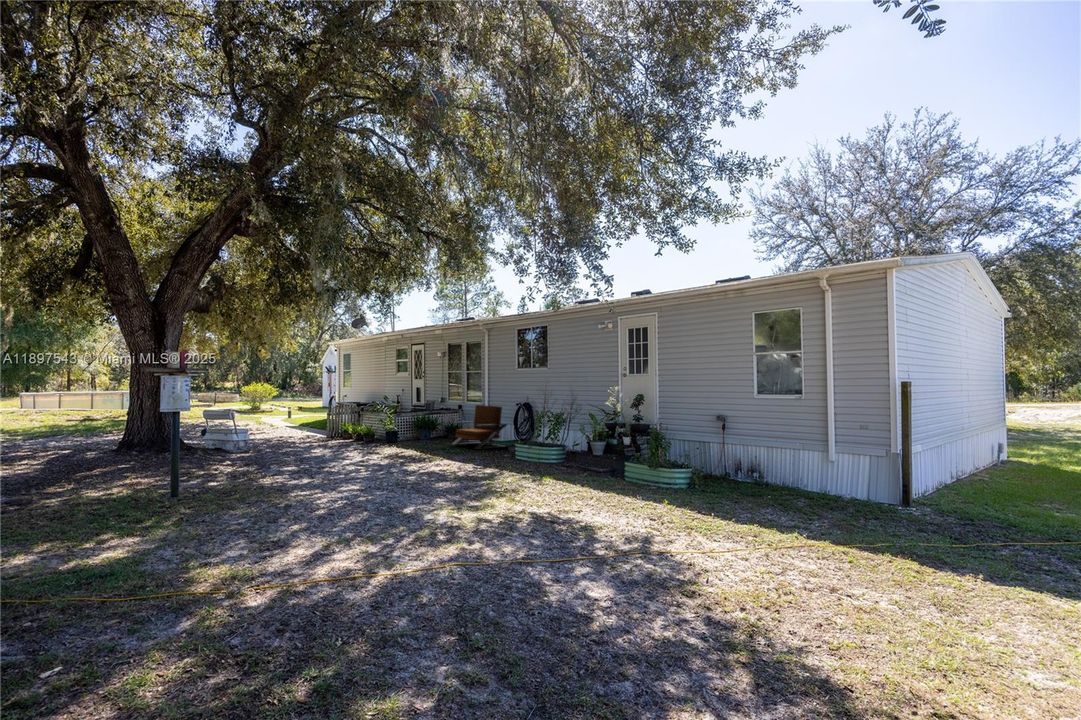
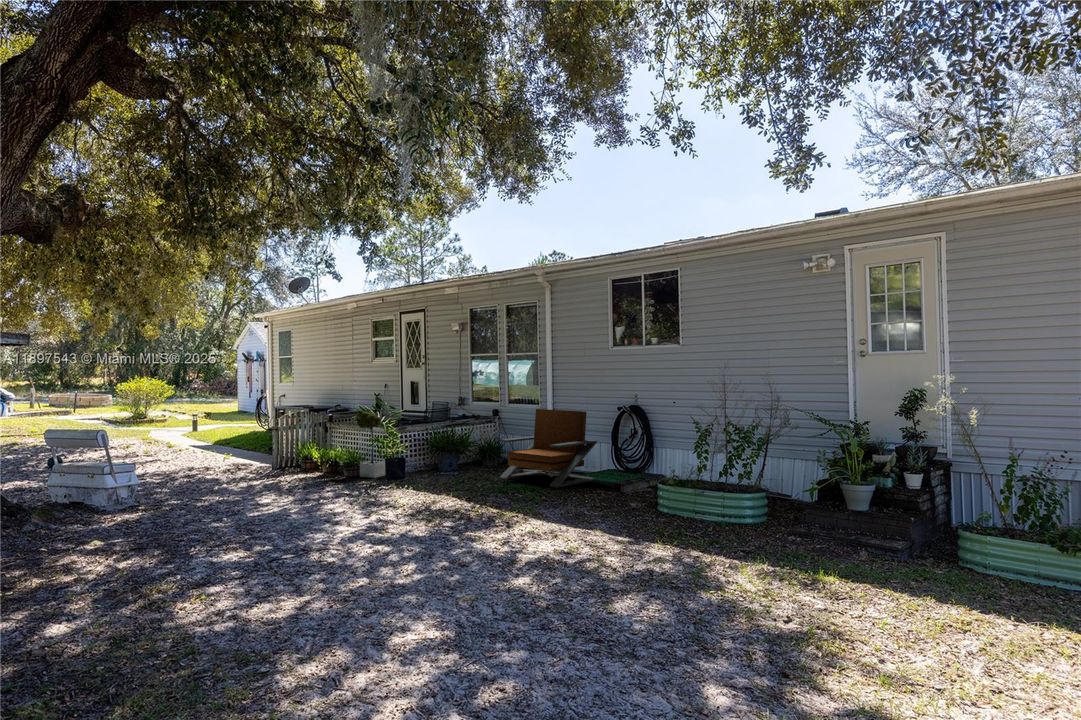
potted tree: none [371,404,388,443] -> present [356,411,385,478]

